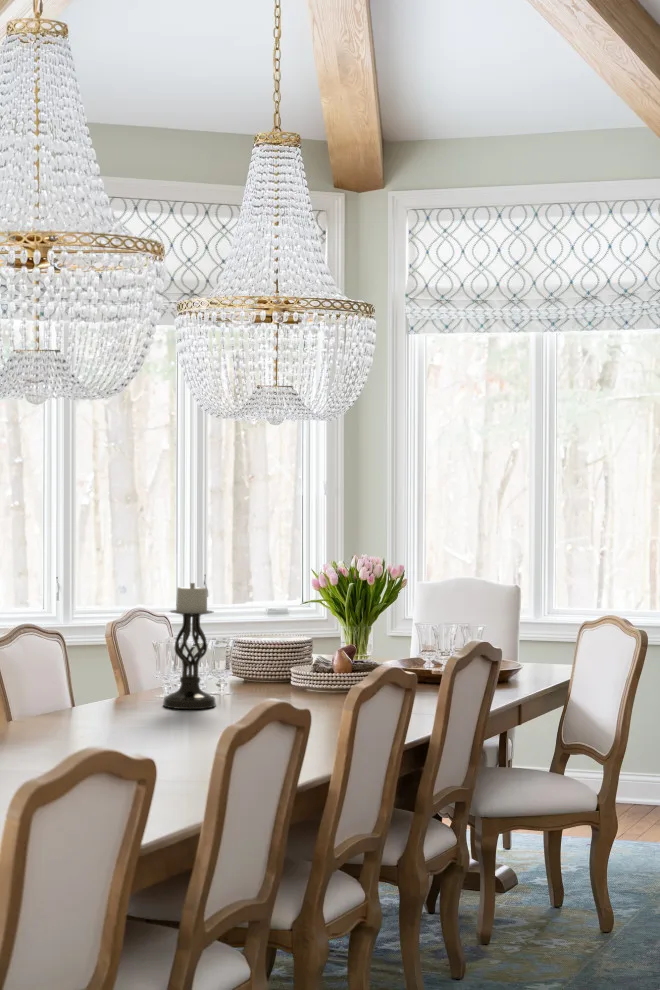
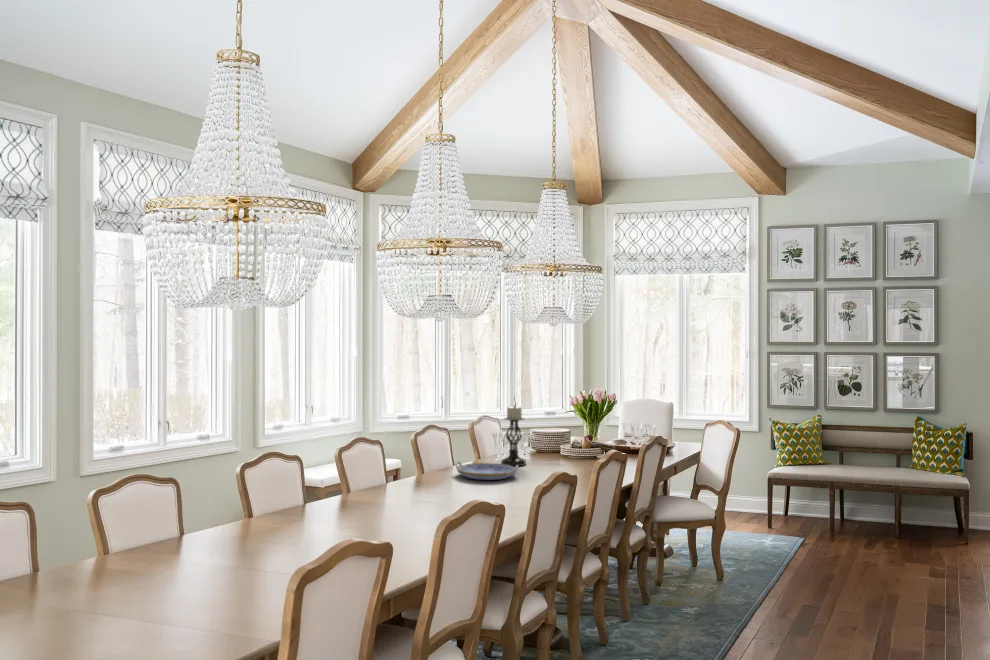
serving tray: none [61,700,195,737] -> present [455,462,519,480]

